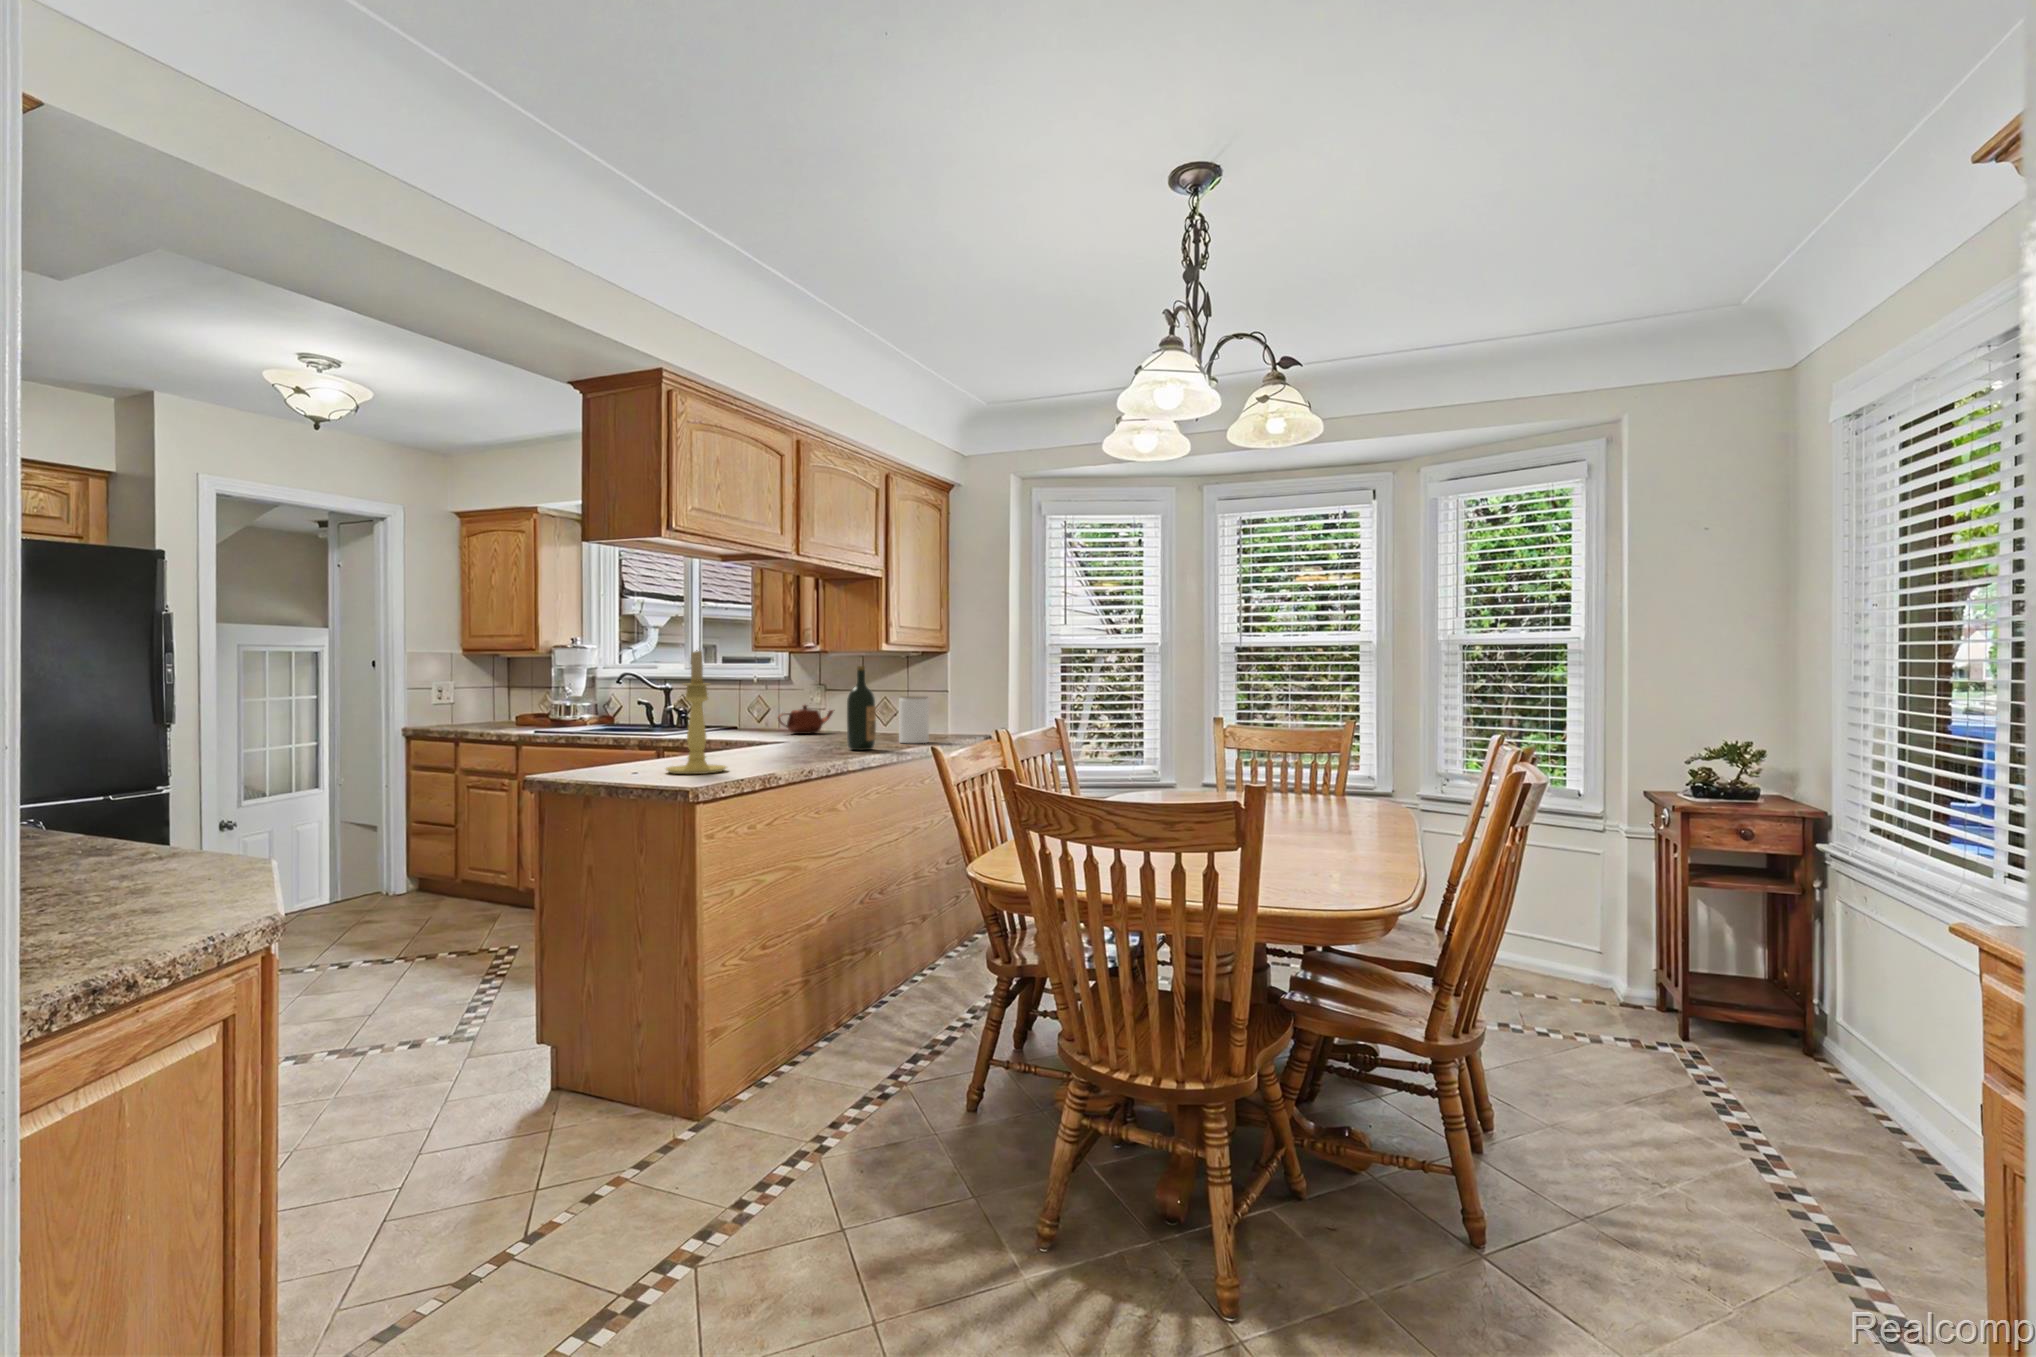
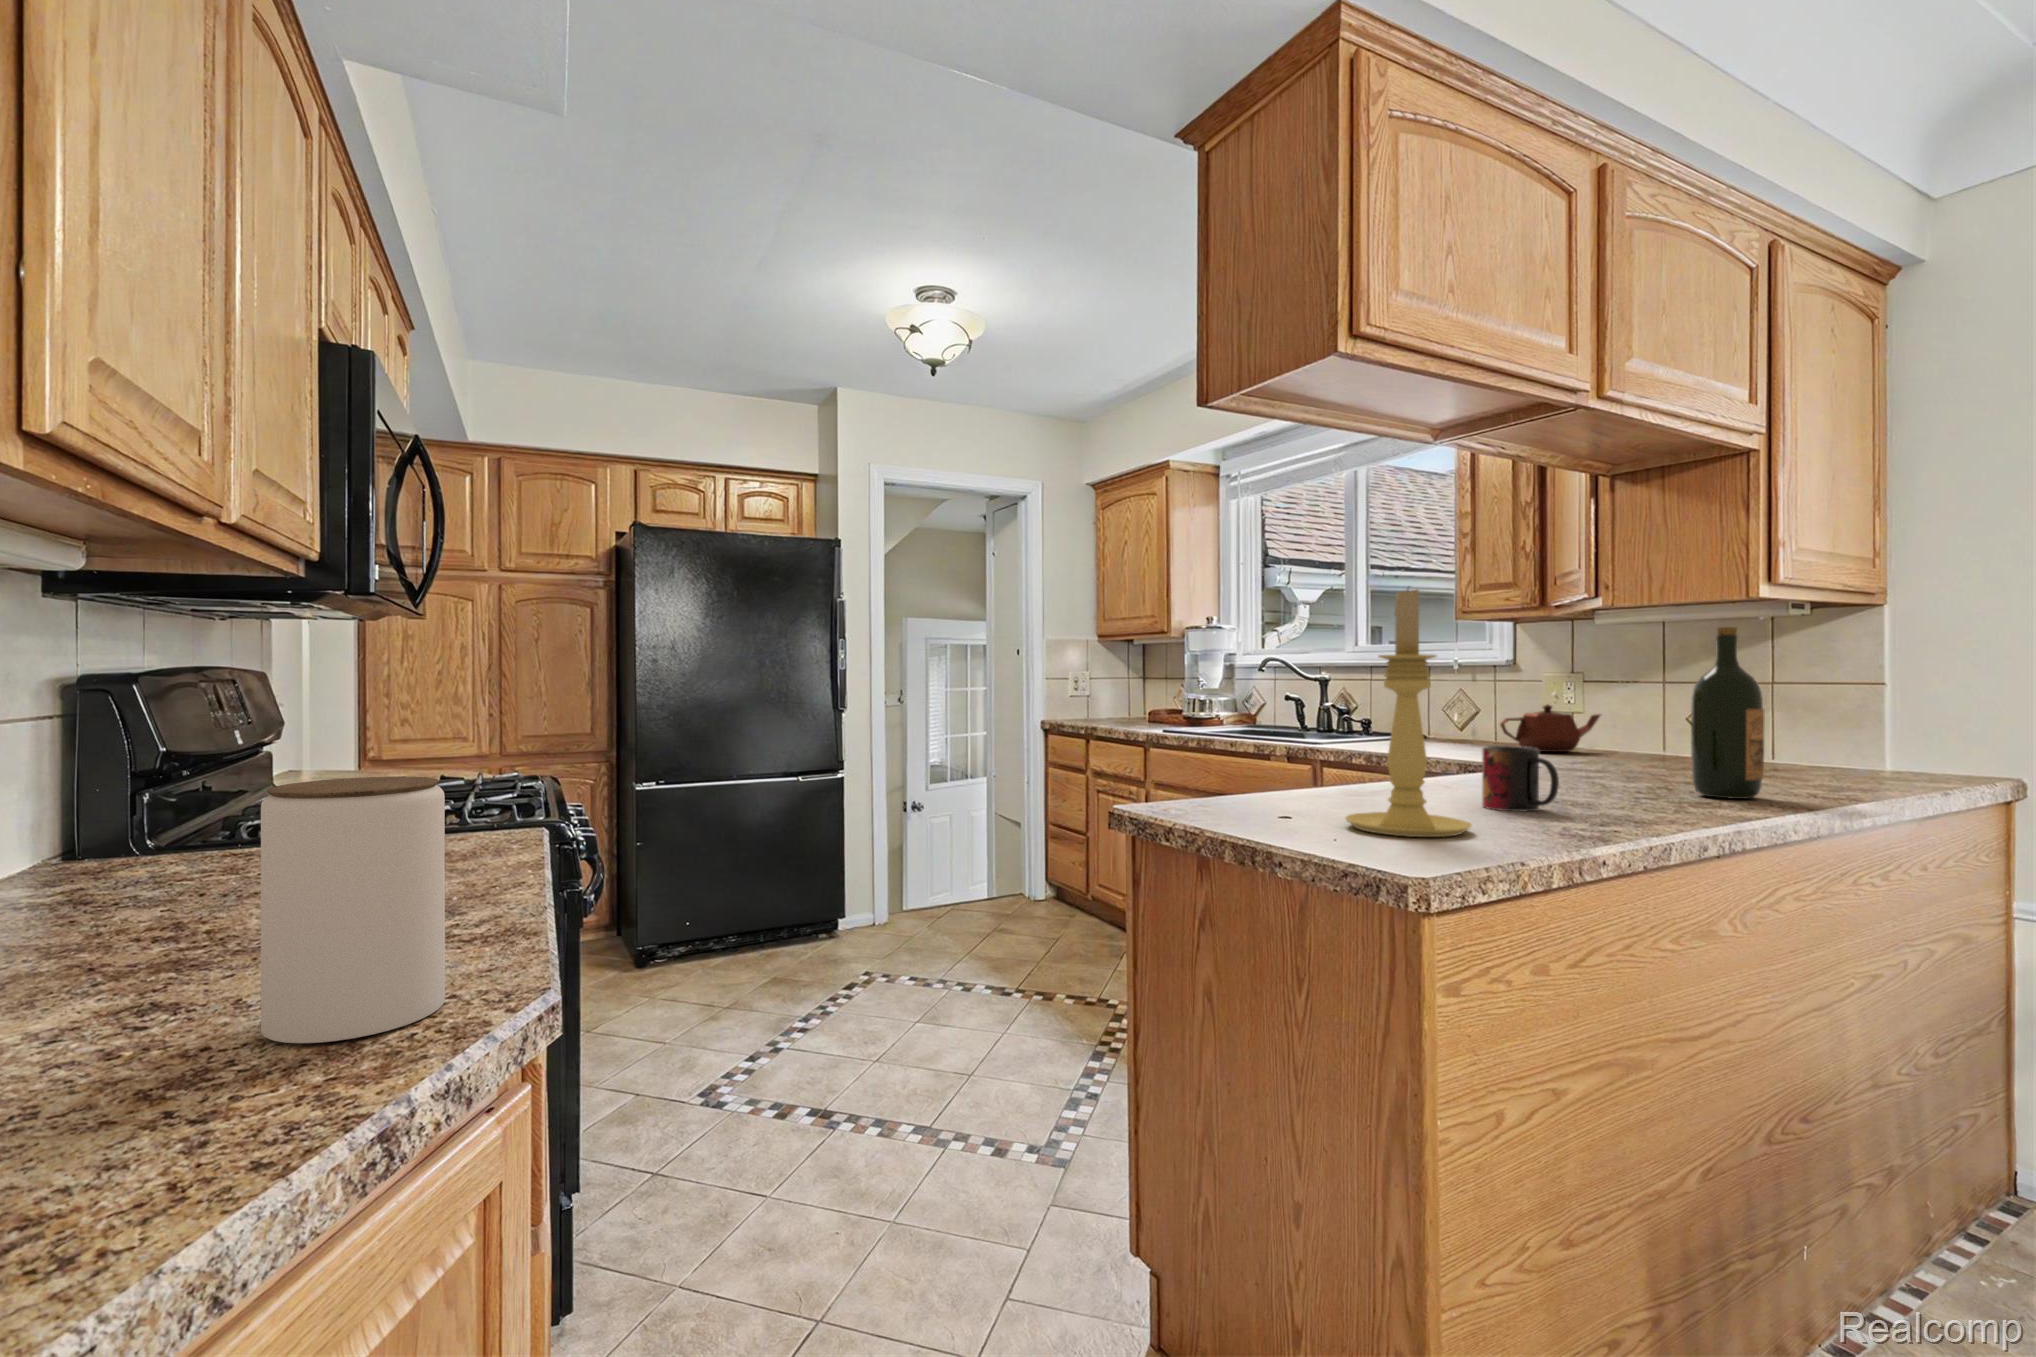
jar: present [899,696,929,743] -> present [261,777,445,1043]
mug: none [741,729,776,762] -> present [1482,746,1559,811]

